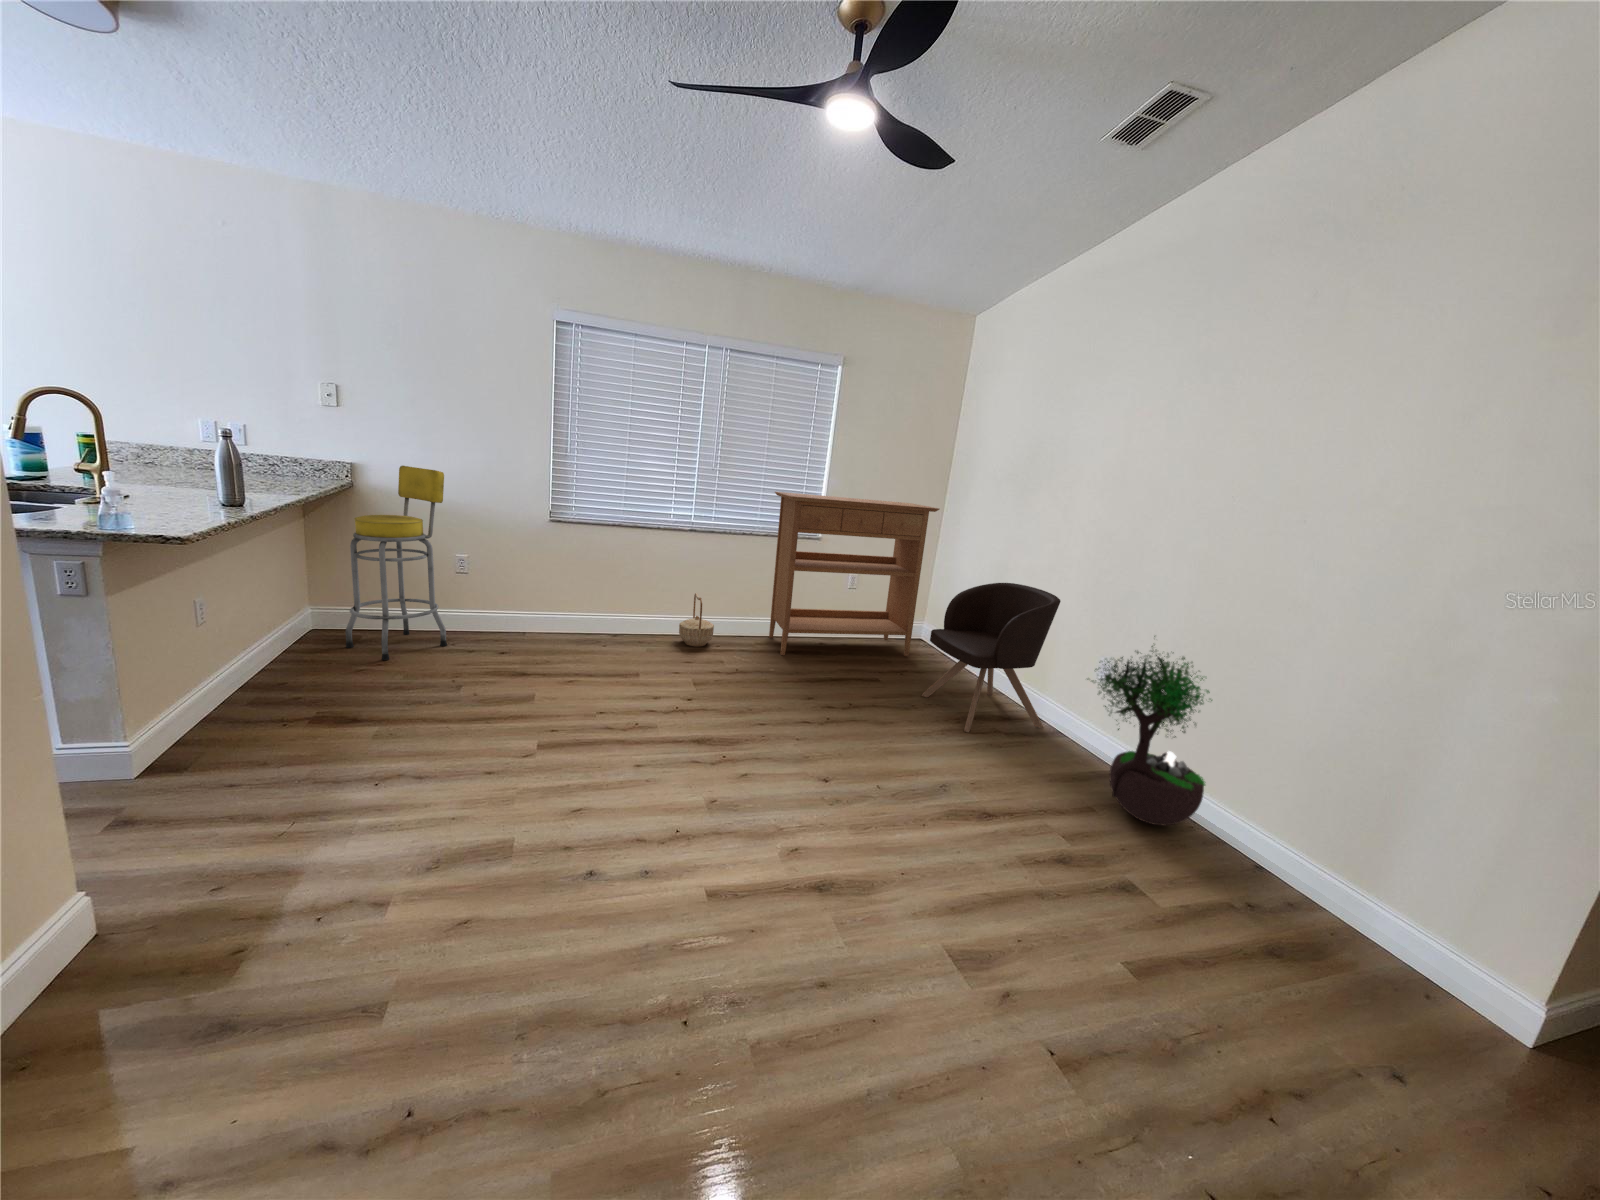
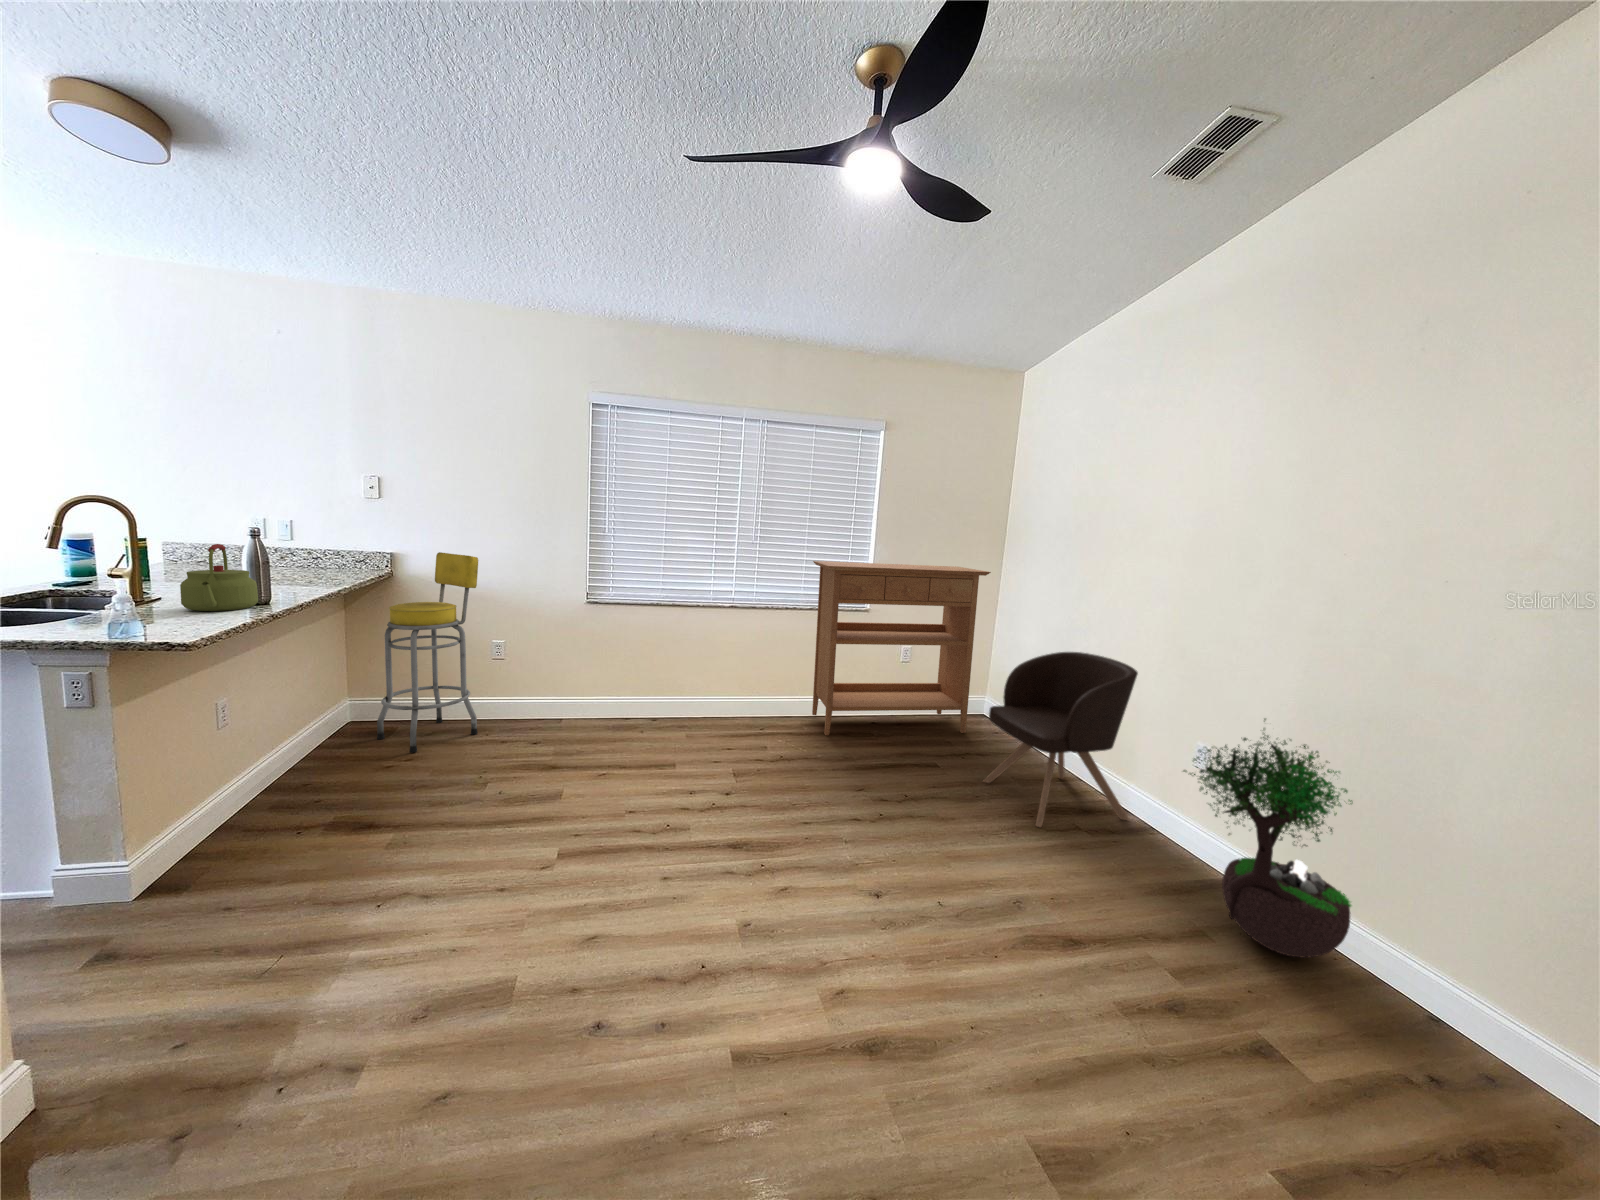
kettle: none [151,443,231,511] -> present [180,544,258,611]
basket: present [679,593,714,646] -> none [716,670,753,728]

